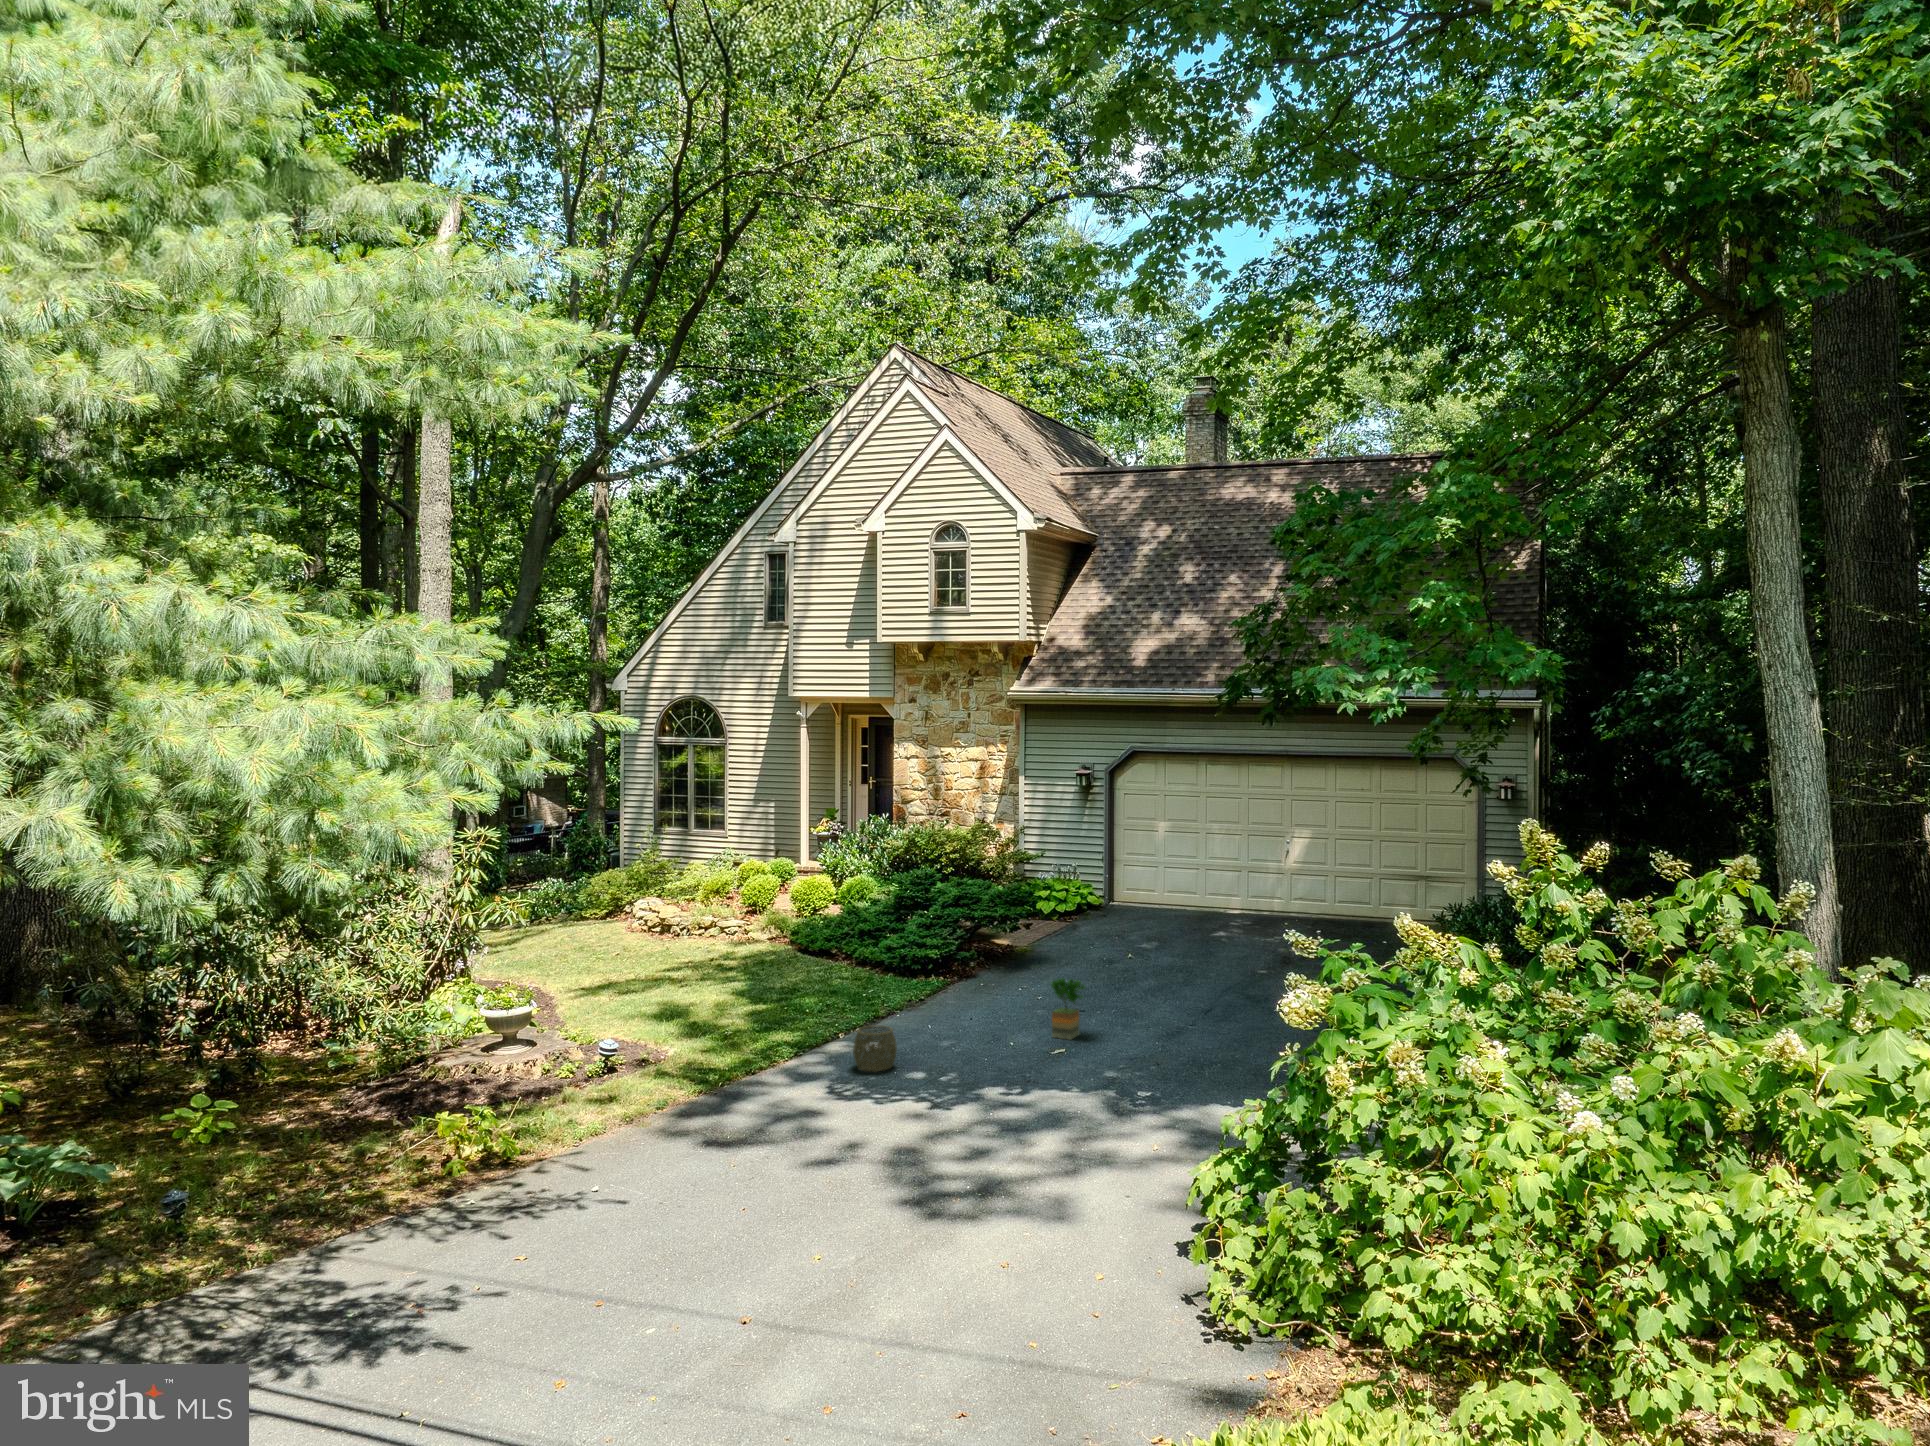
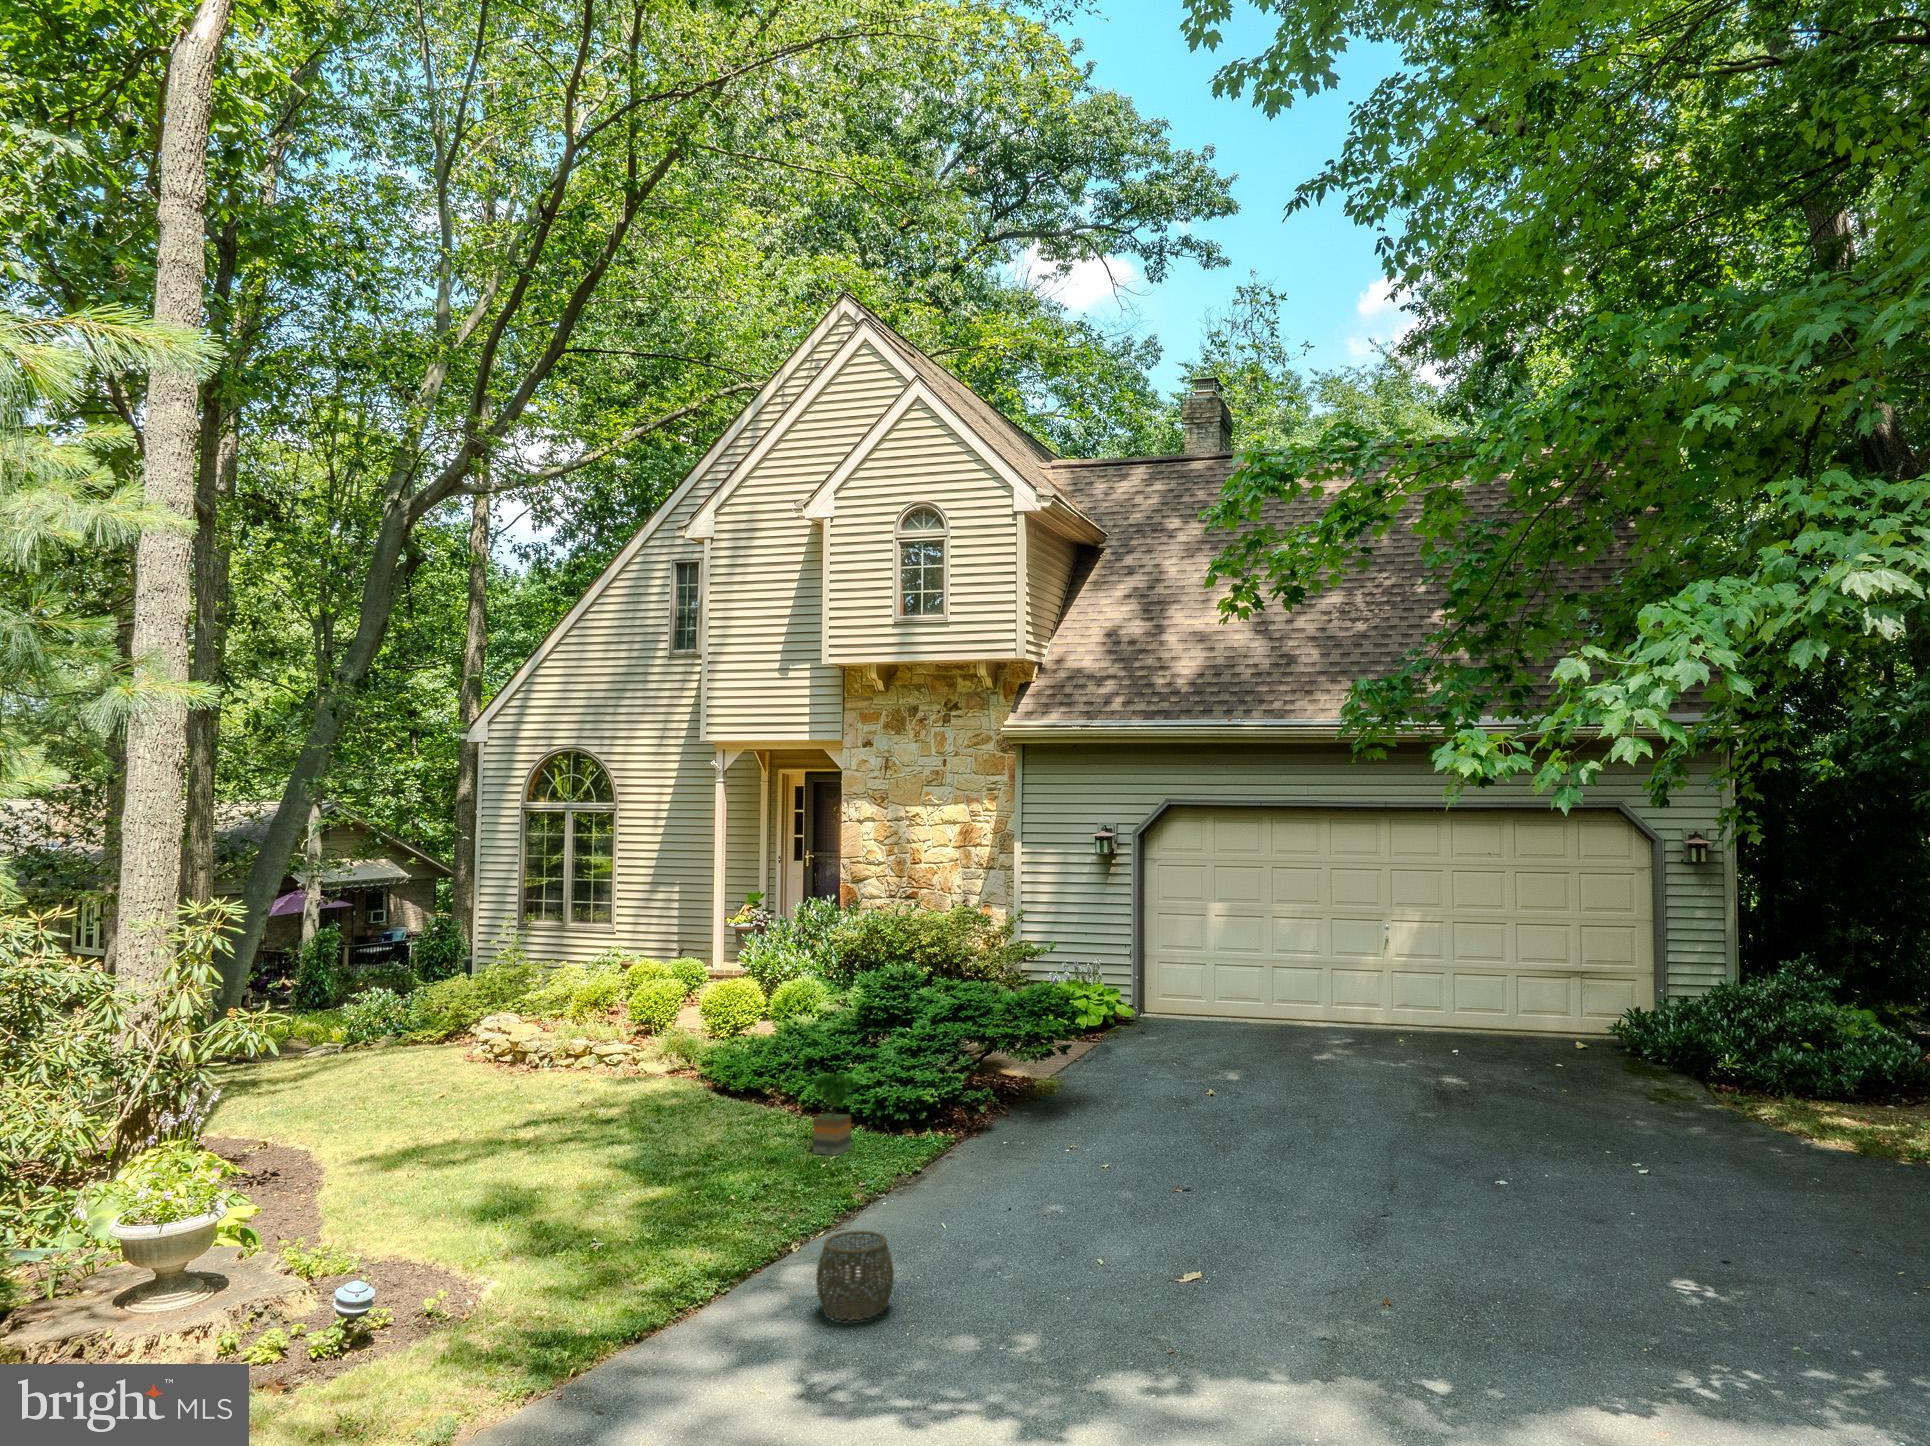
potted tree: present [1051,978,1085,1040] -> present [813,1074,858,1156]

